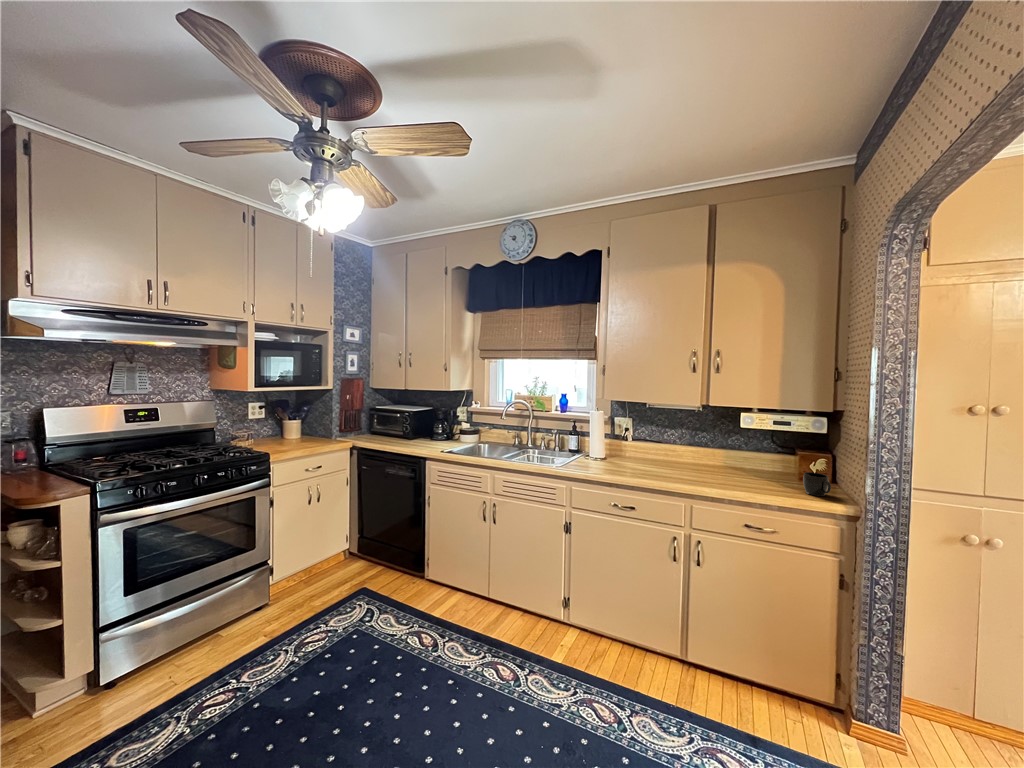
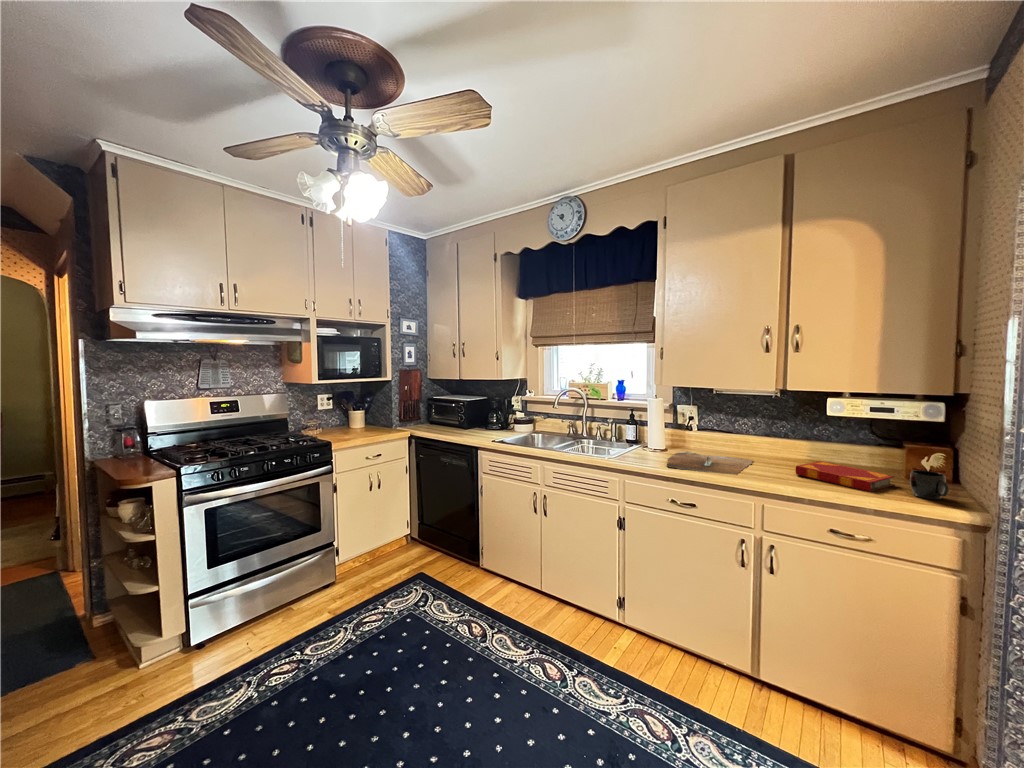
cutting board: none [609,460,681,480] -> present [667,452,753,475]
hardback book: none [716,466,792,491] -> present [796,461,895,492]

